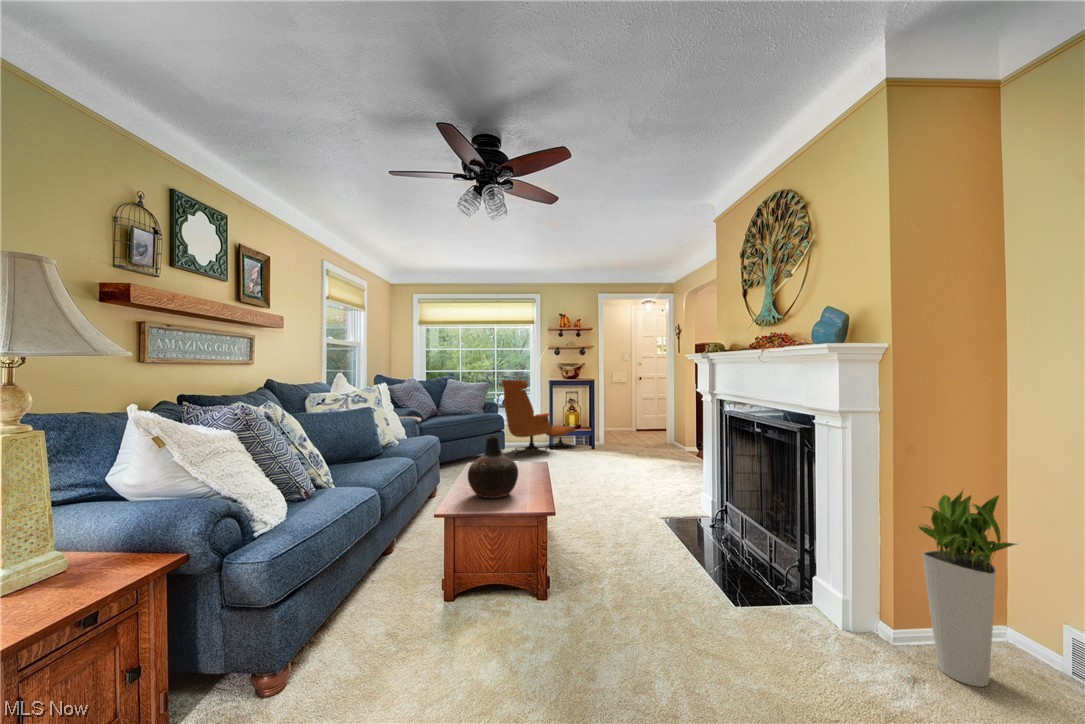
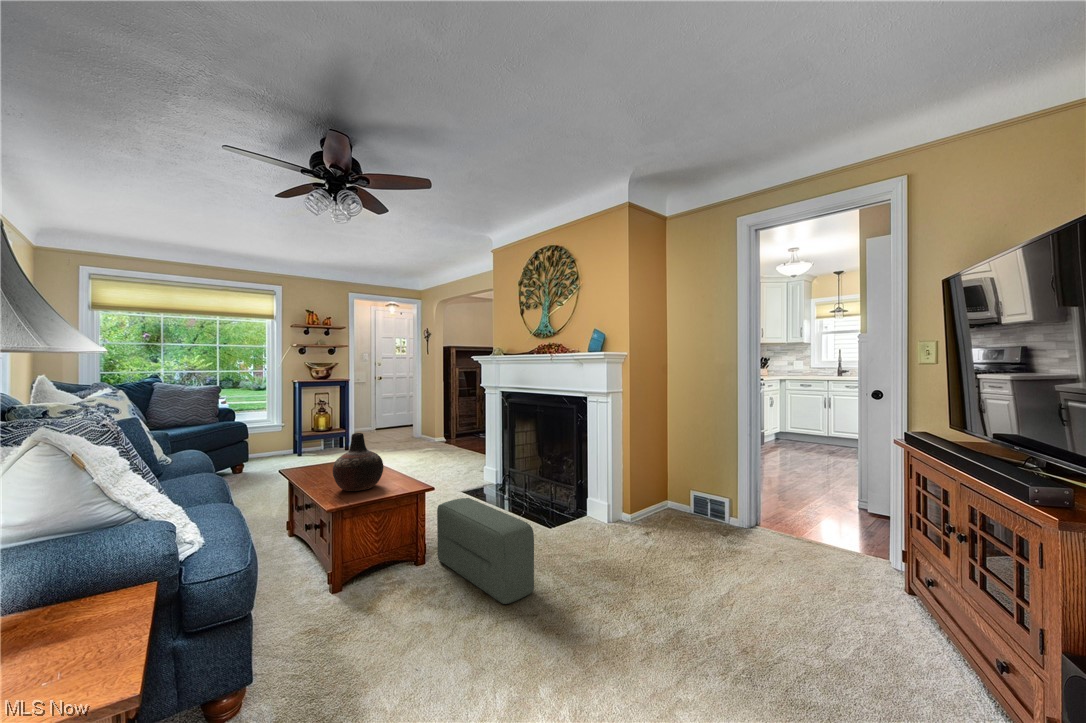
lounge chair: present [502,380,575,456] -> none [246,382,328,466]
planter: present [919,491,1016,687] -> none [641,429,681,529]
pouf: none [561,532,633,701] -> present [437,498,534,604]

